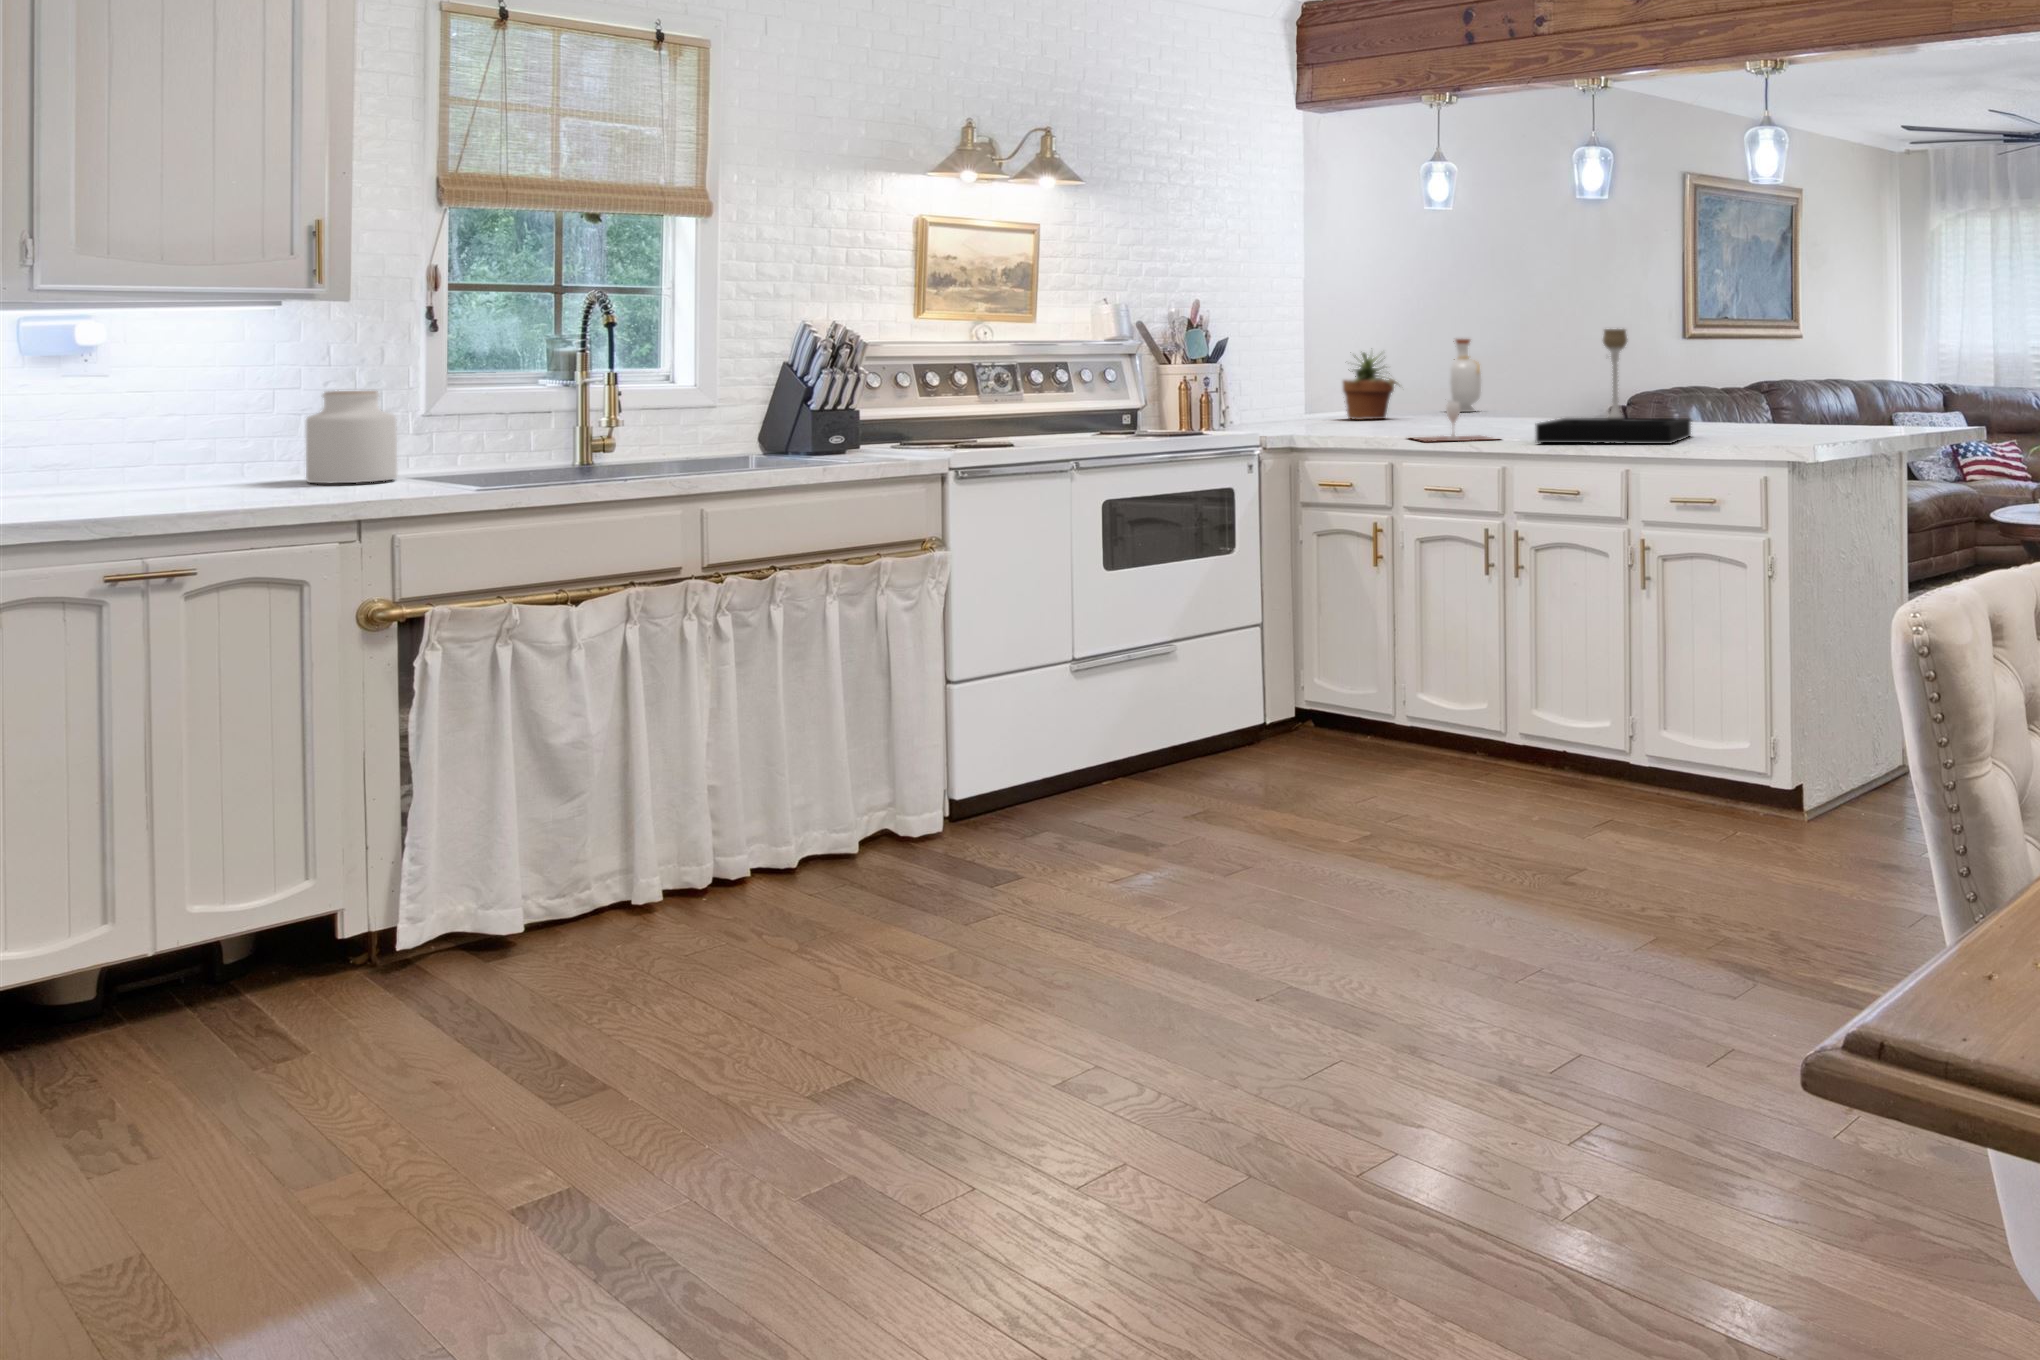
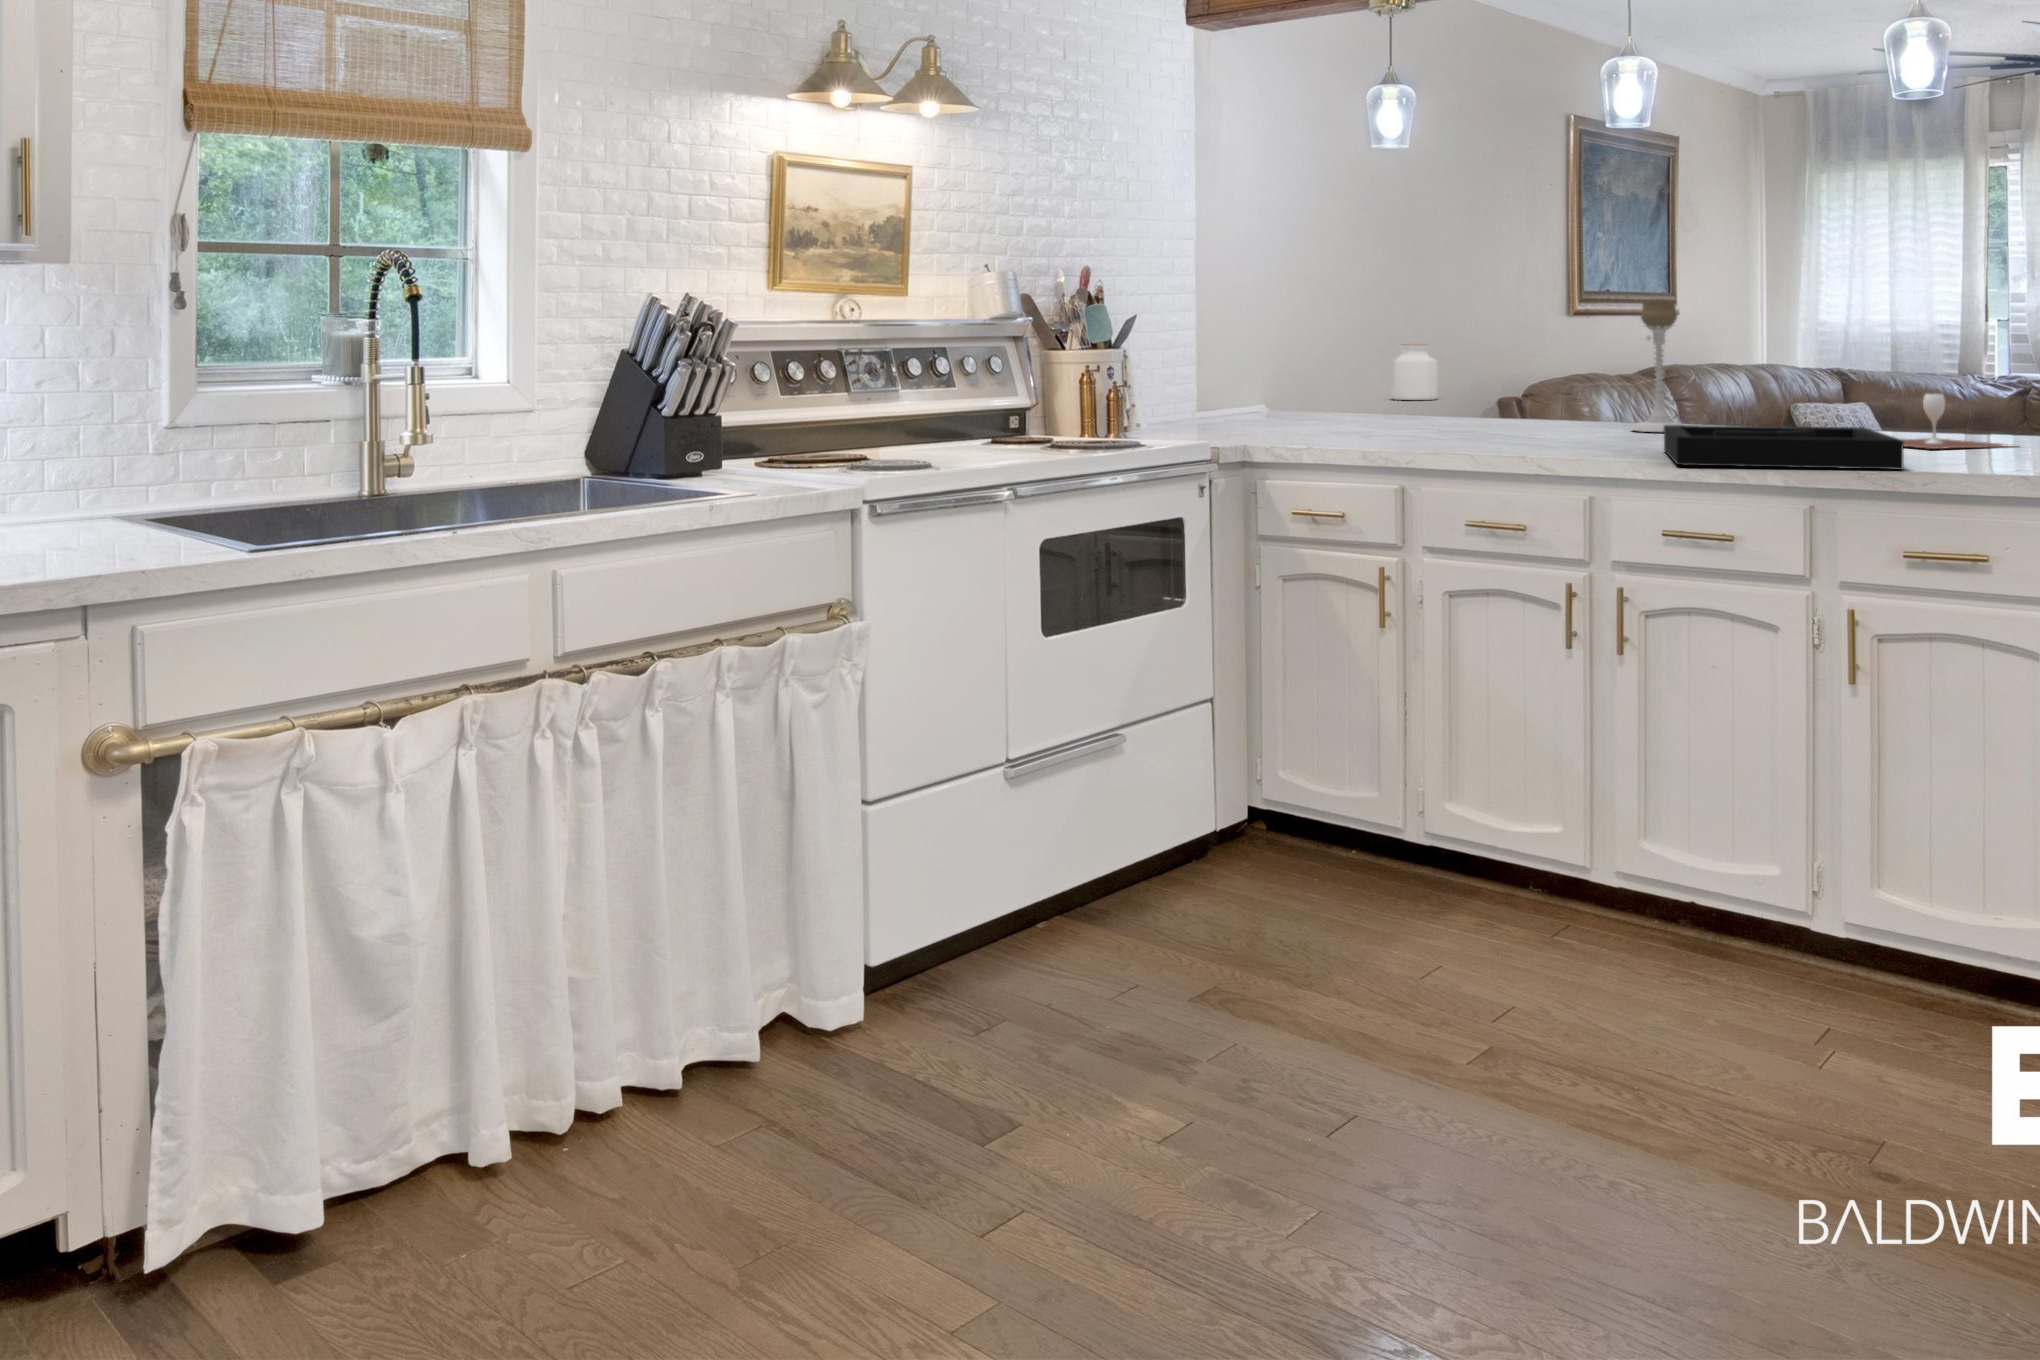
bottle: present [1449,339,1481,412] -> none [1329,315,1378,407]
potted plant: present [1343,353,1398,420] -> none [1214,327,1313,419]
jar: present [306,391,397,483] -> present [1391,344,1438,400]
wine glass: present [1409,402,1492,442] -> present [1903,394,2019,449]

